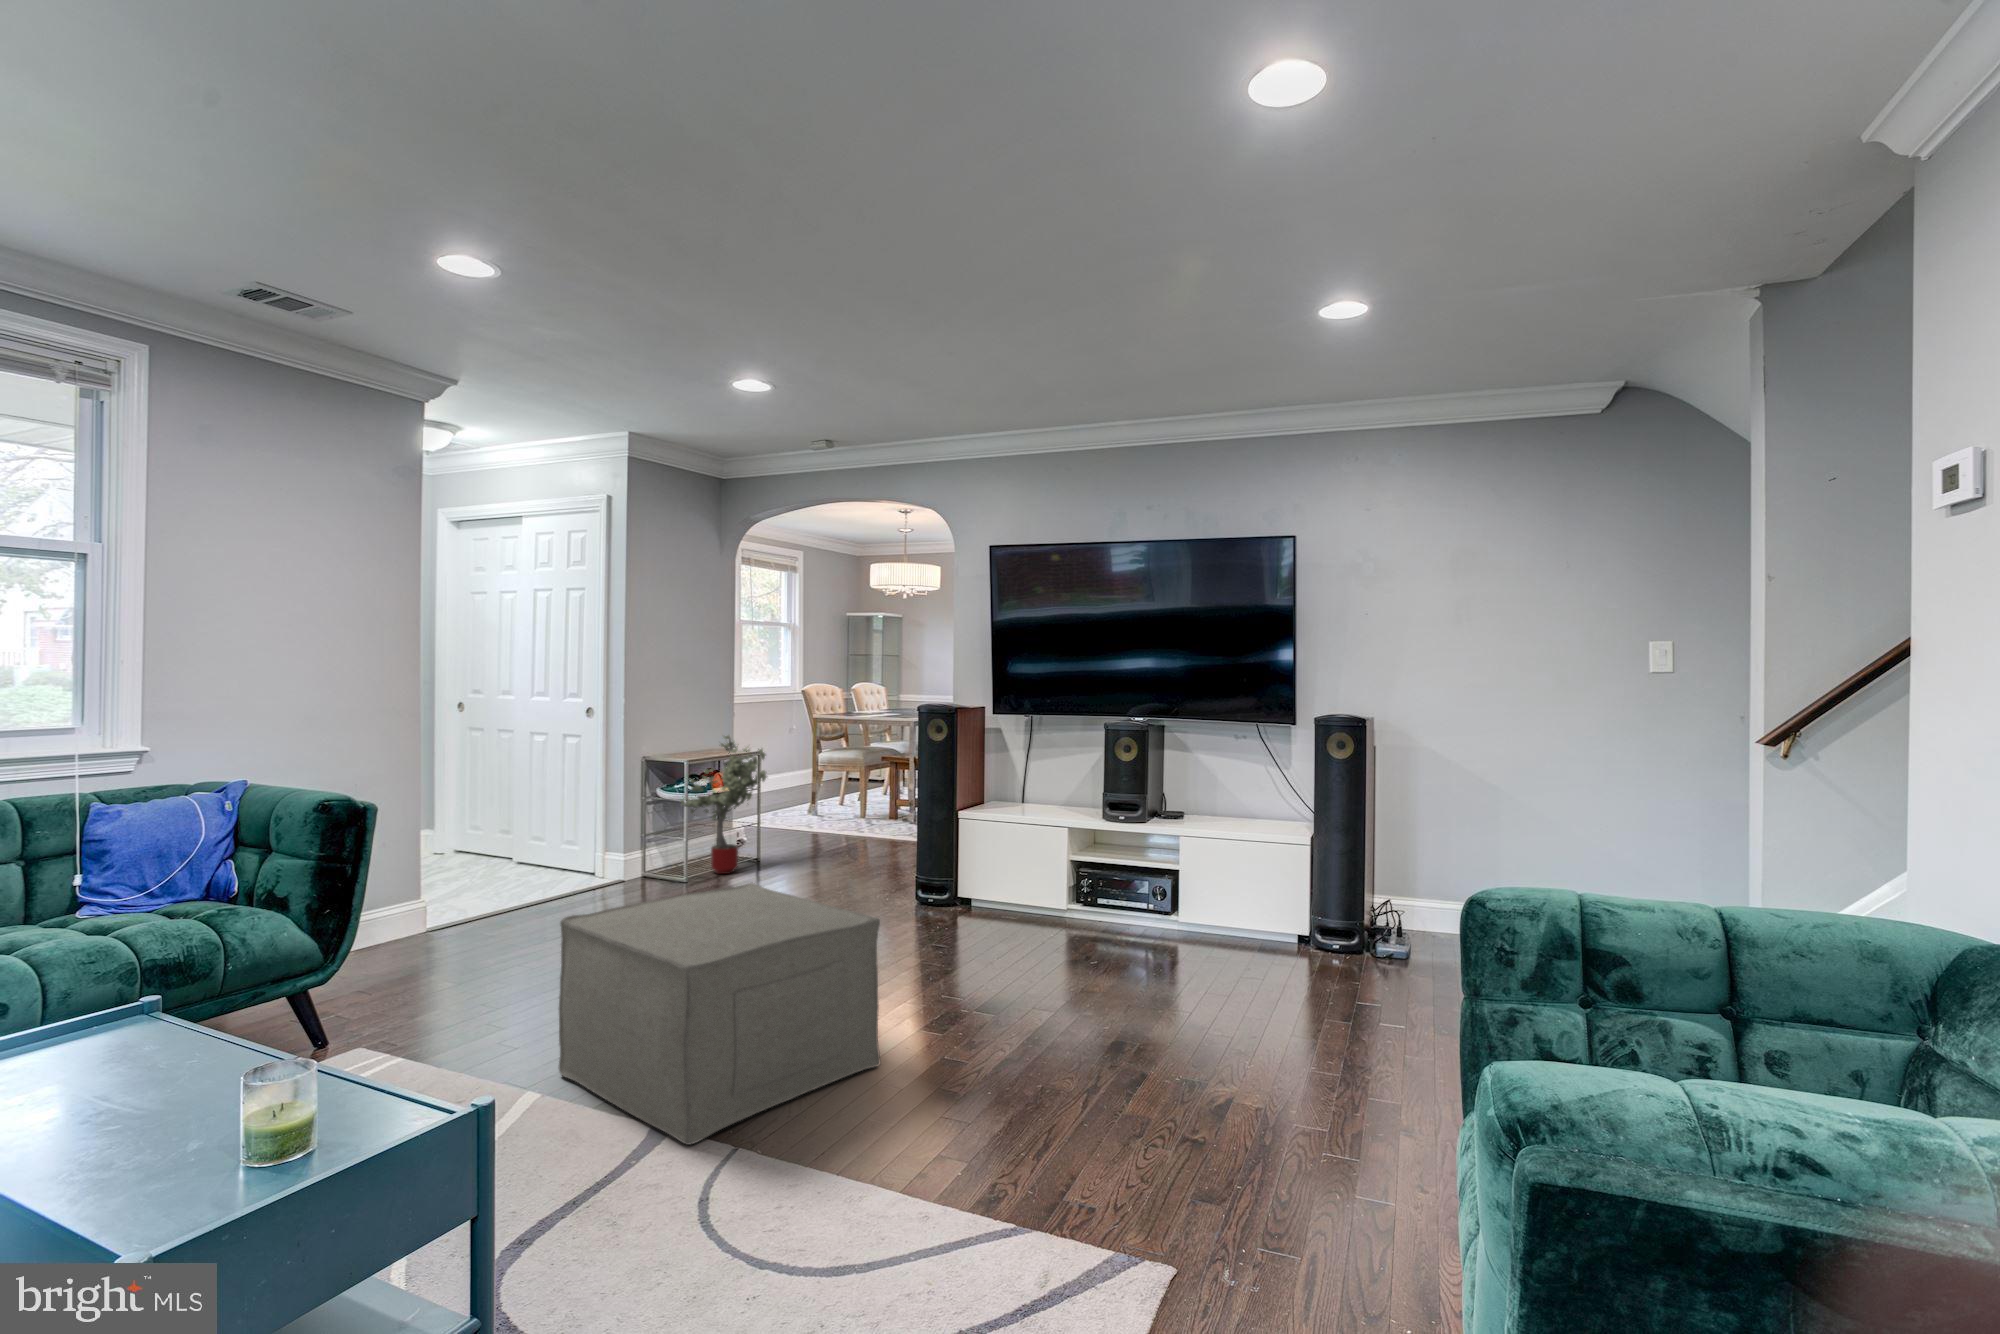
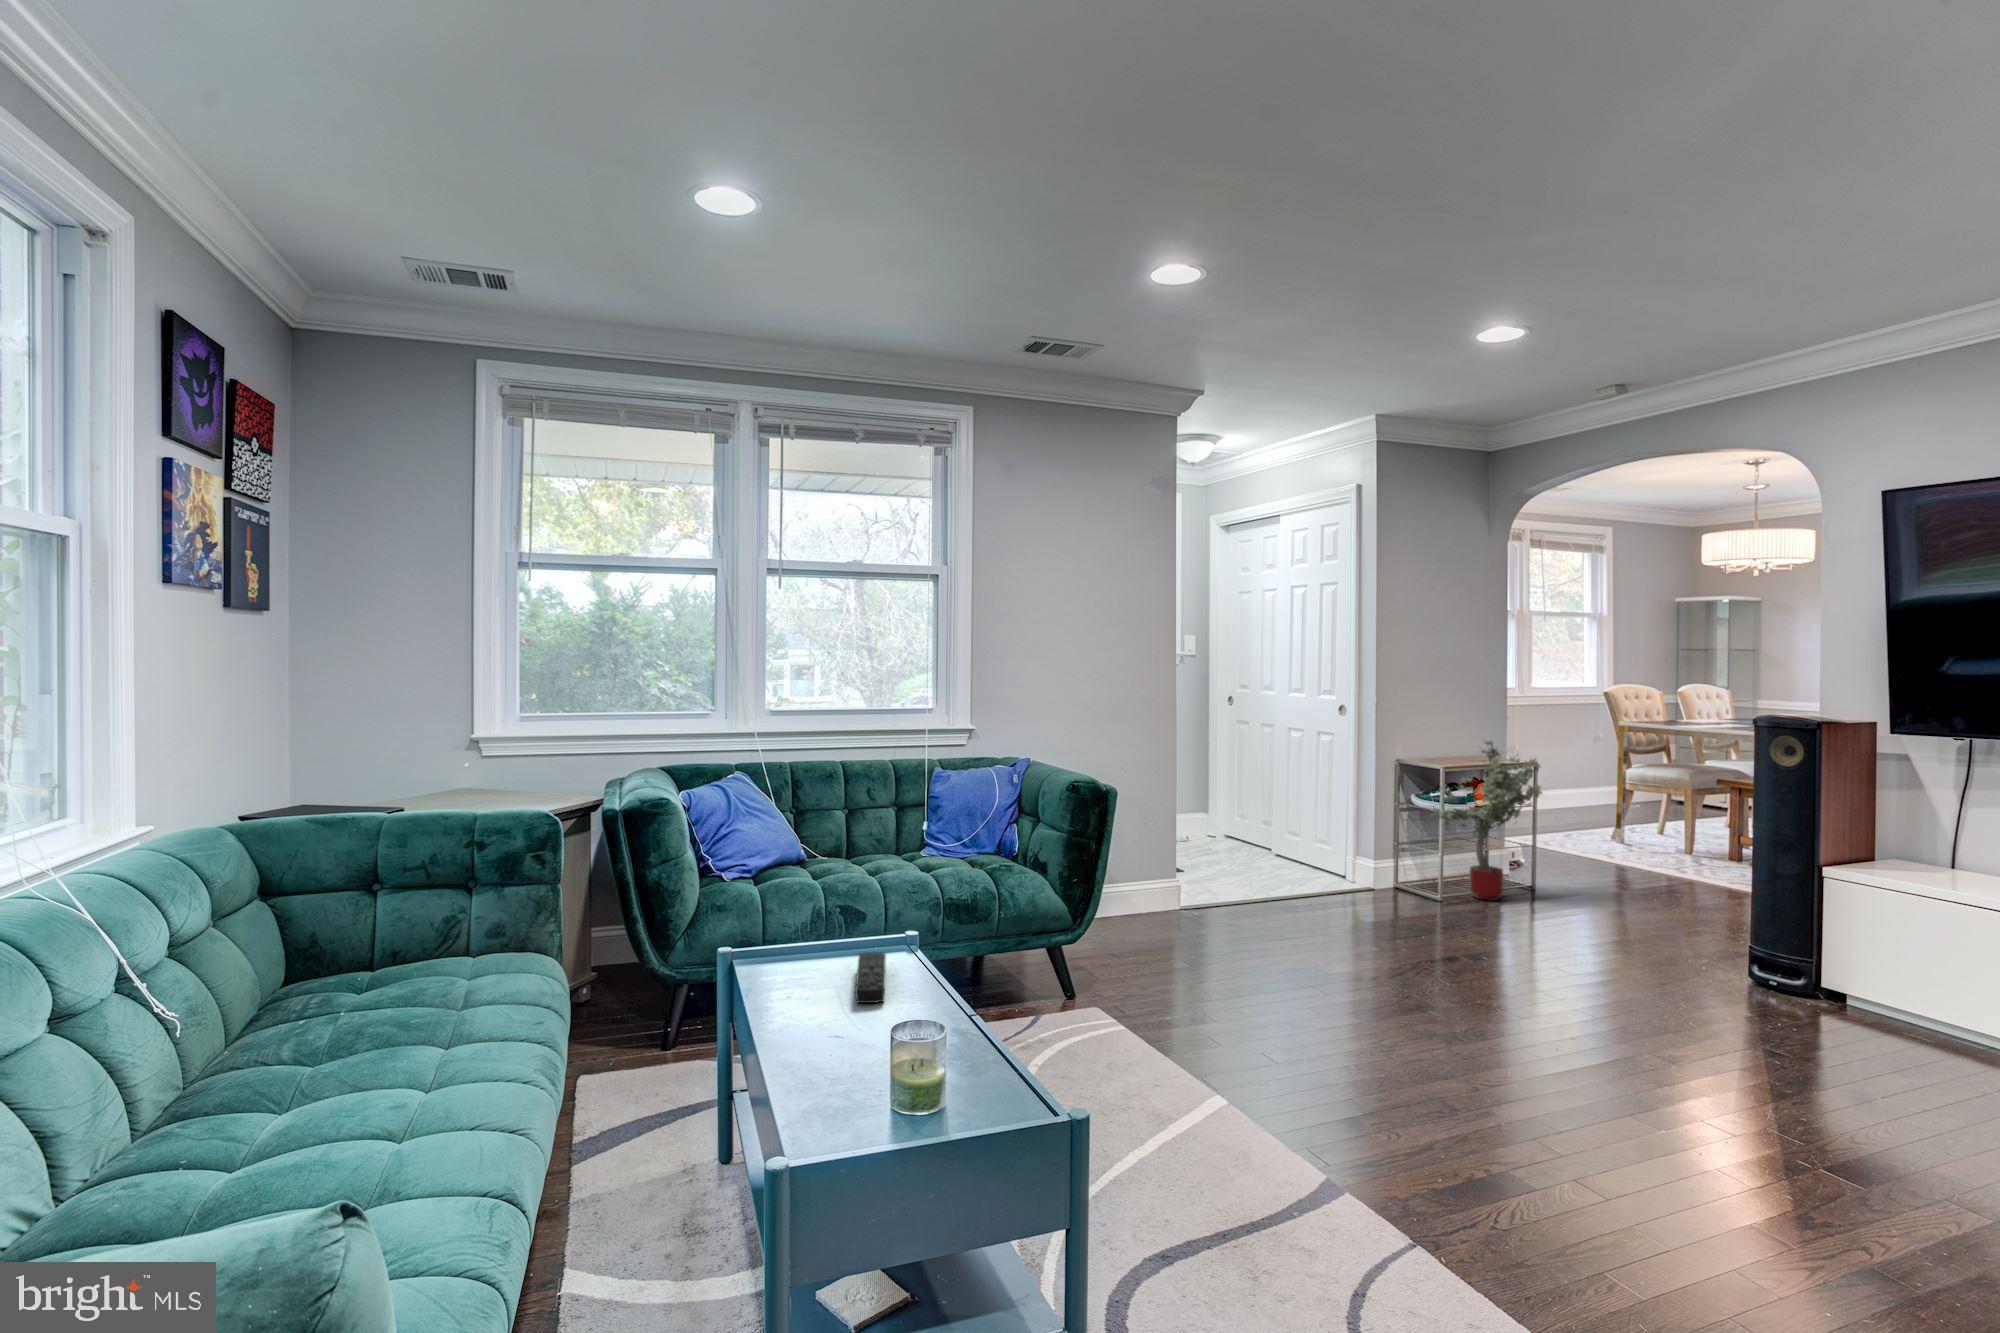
ottoman: present [559,883,881,1145] -> none [1249,918,1653,1220]
remote control: none [63,1037,141,1103] -> present [855,952,886,1003]

